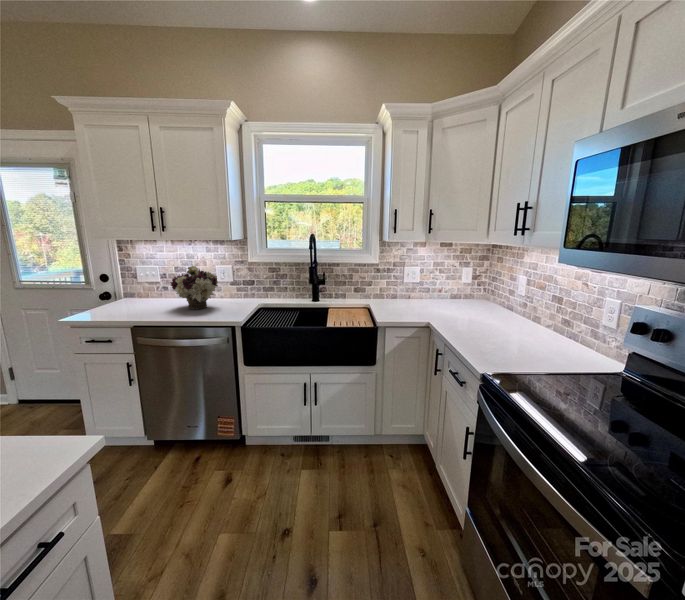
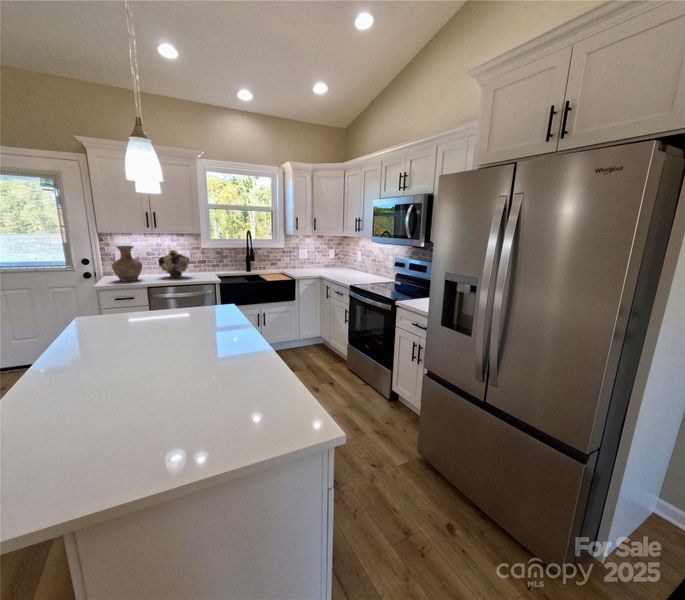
vase: none [102,259,149,313] -> present [112,246,142,281]

